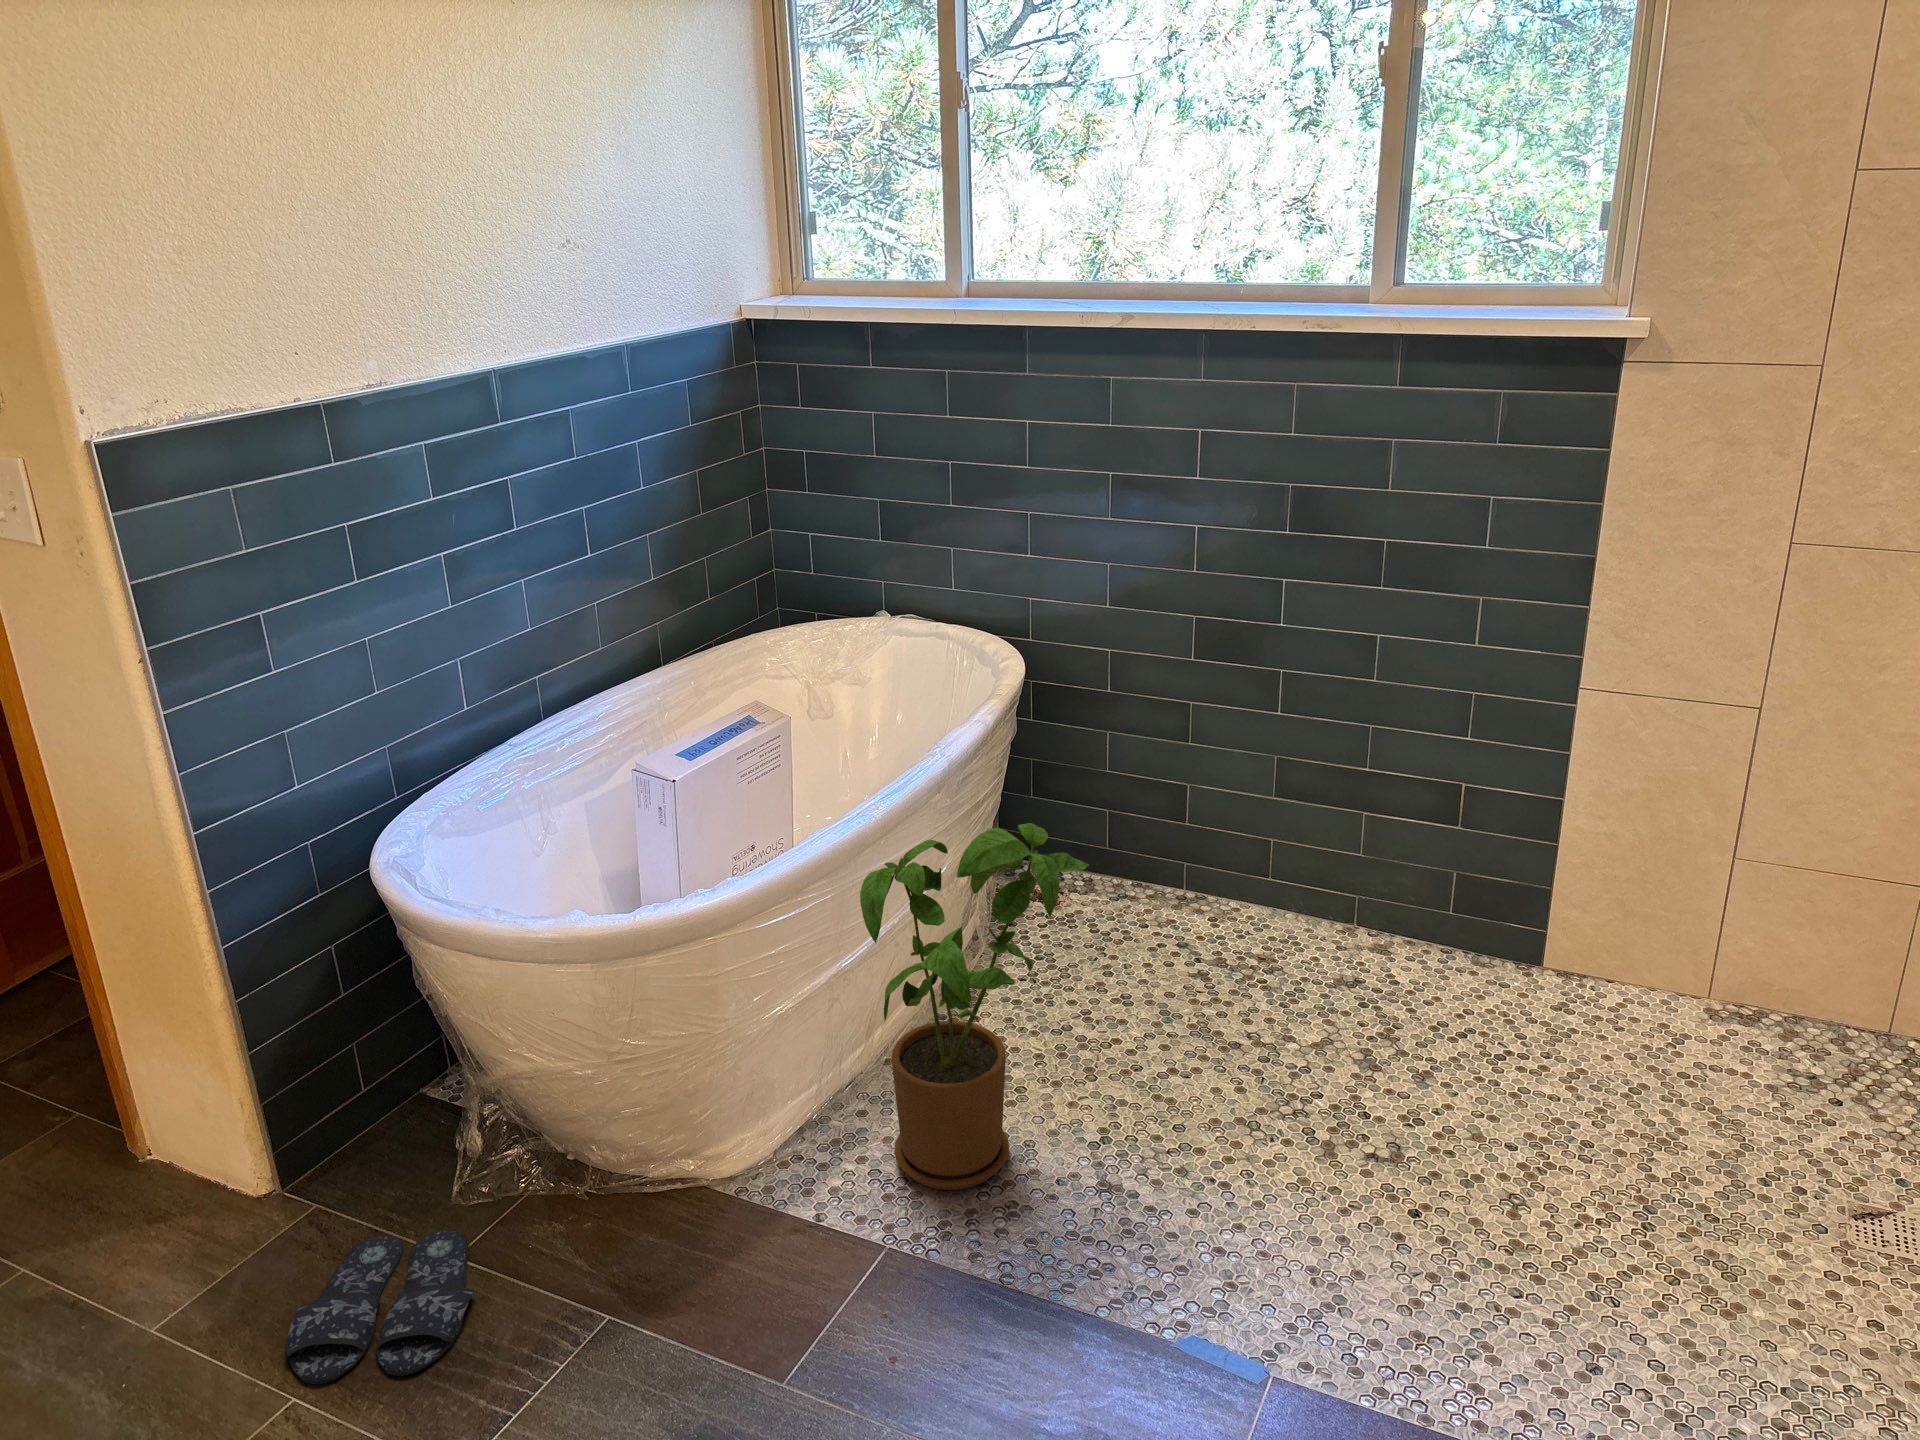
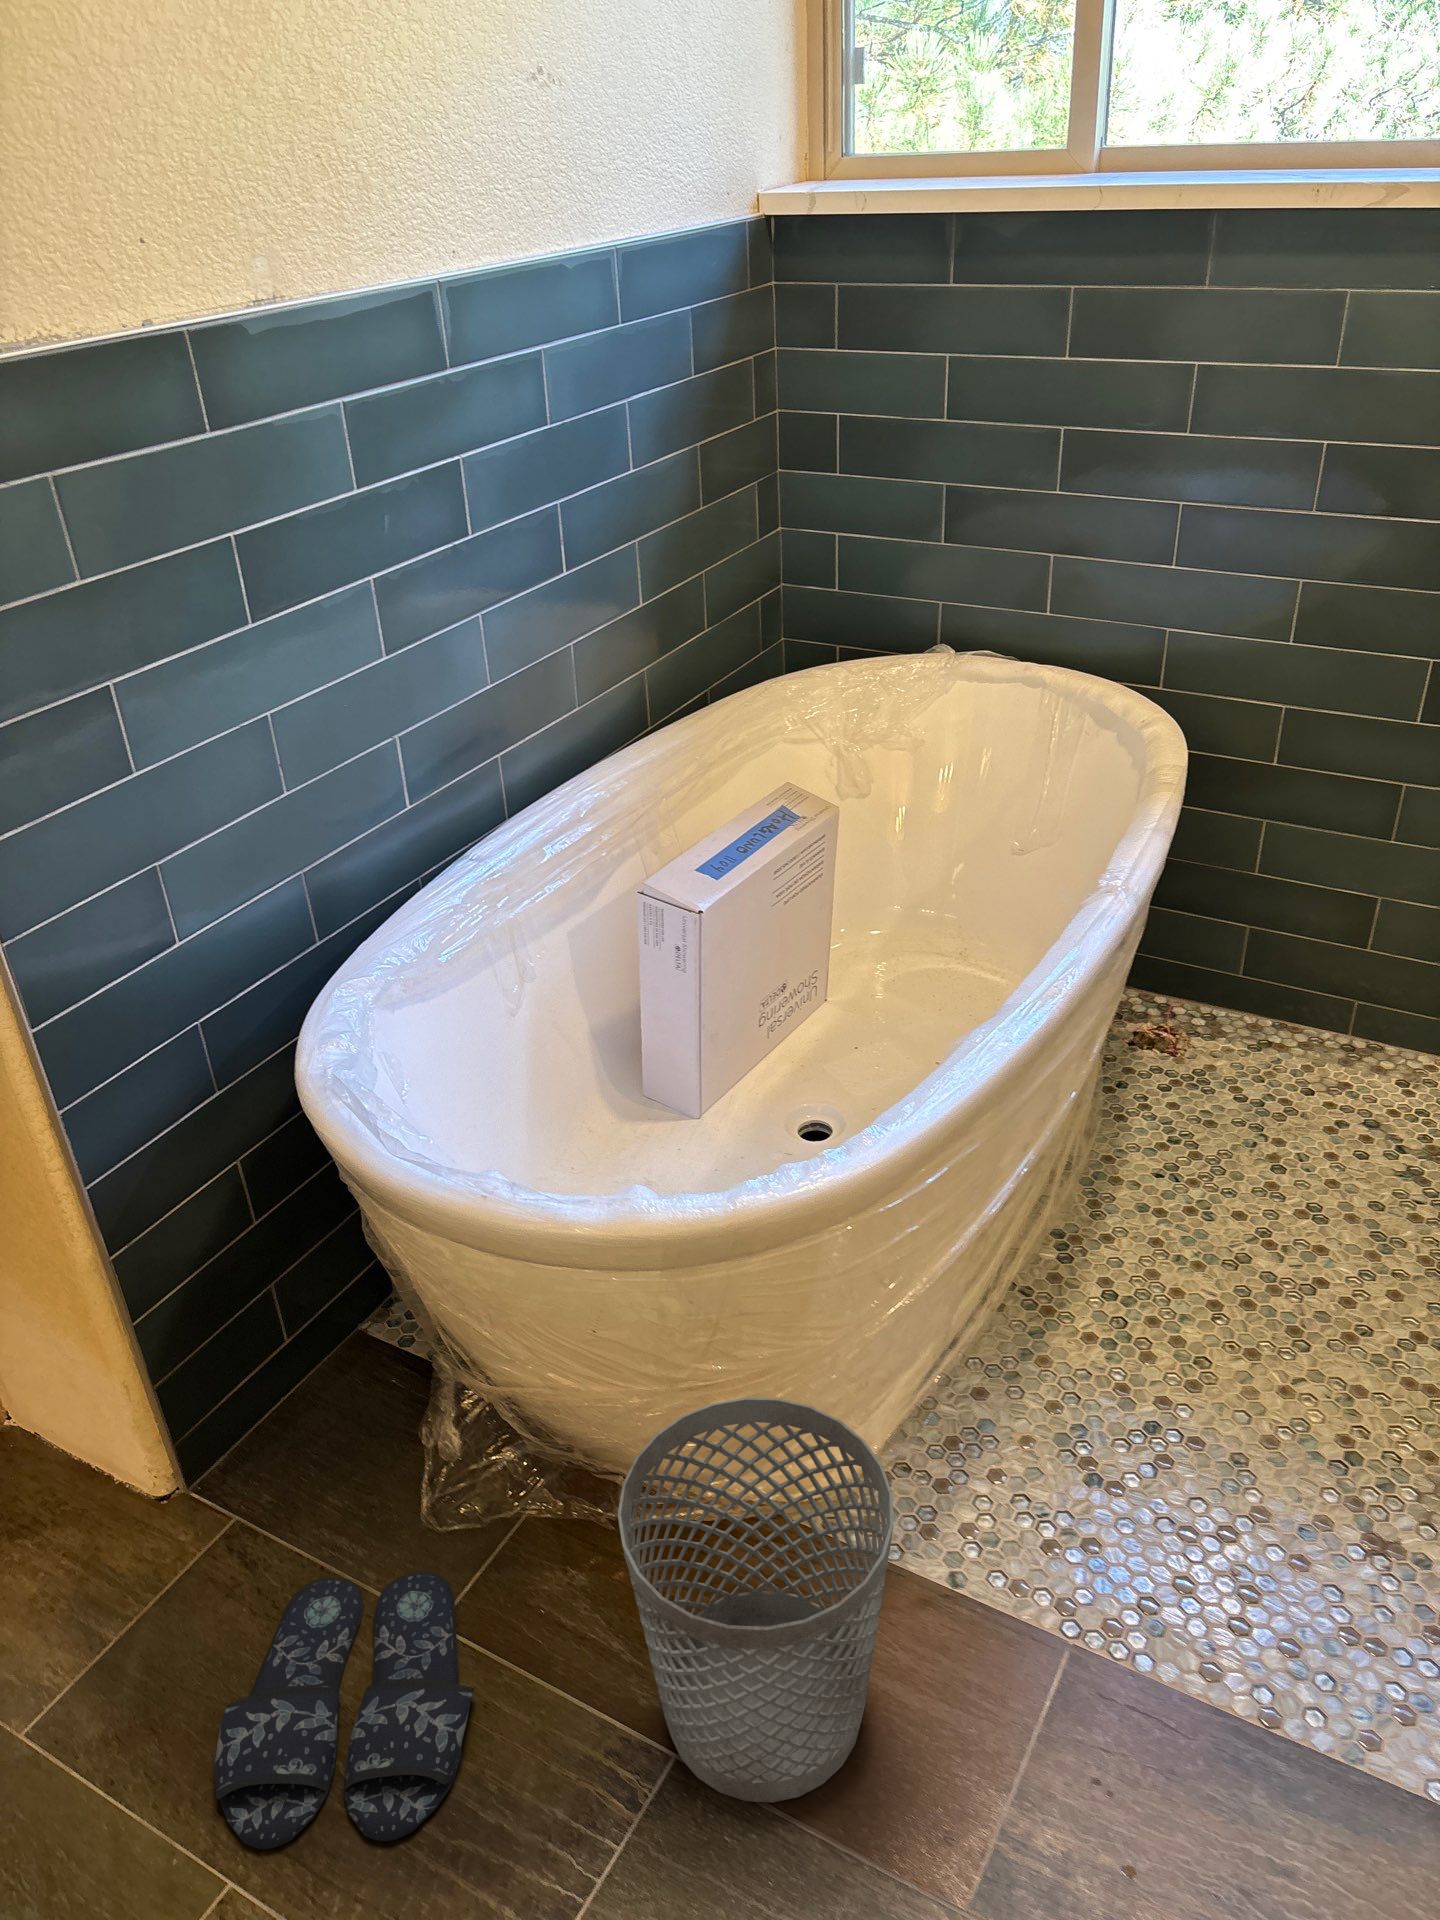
house plant: present [860,823,1089,1190] -> none [1033,1024,1414,1537]
wastebasket: none [562,1070,742,1343] -> present [618,1397,894,1803]

